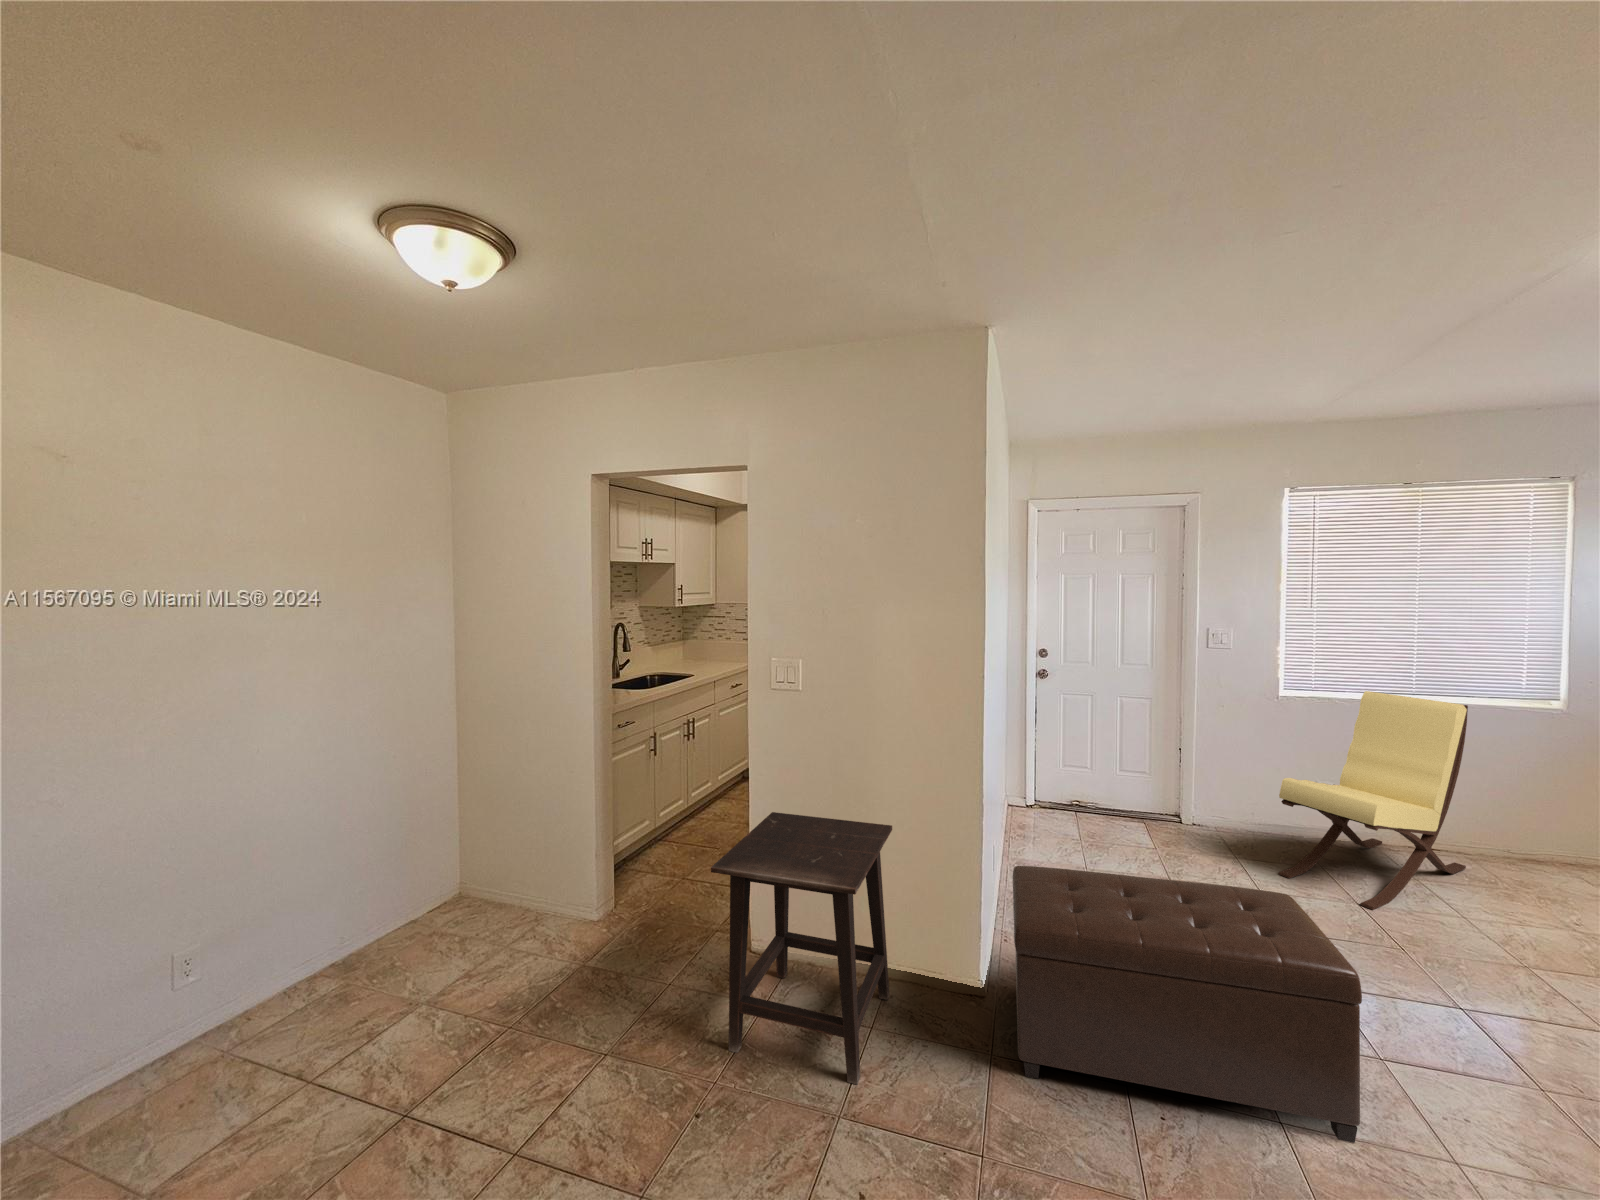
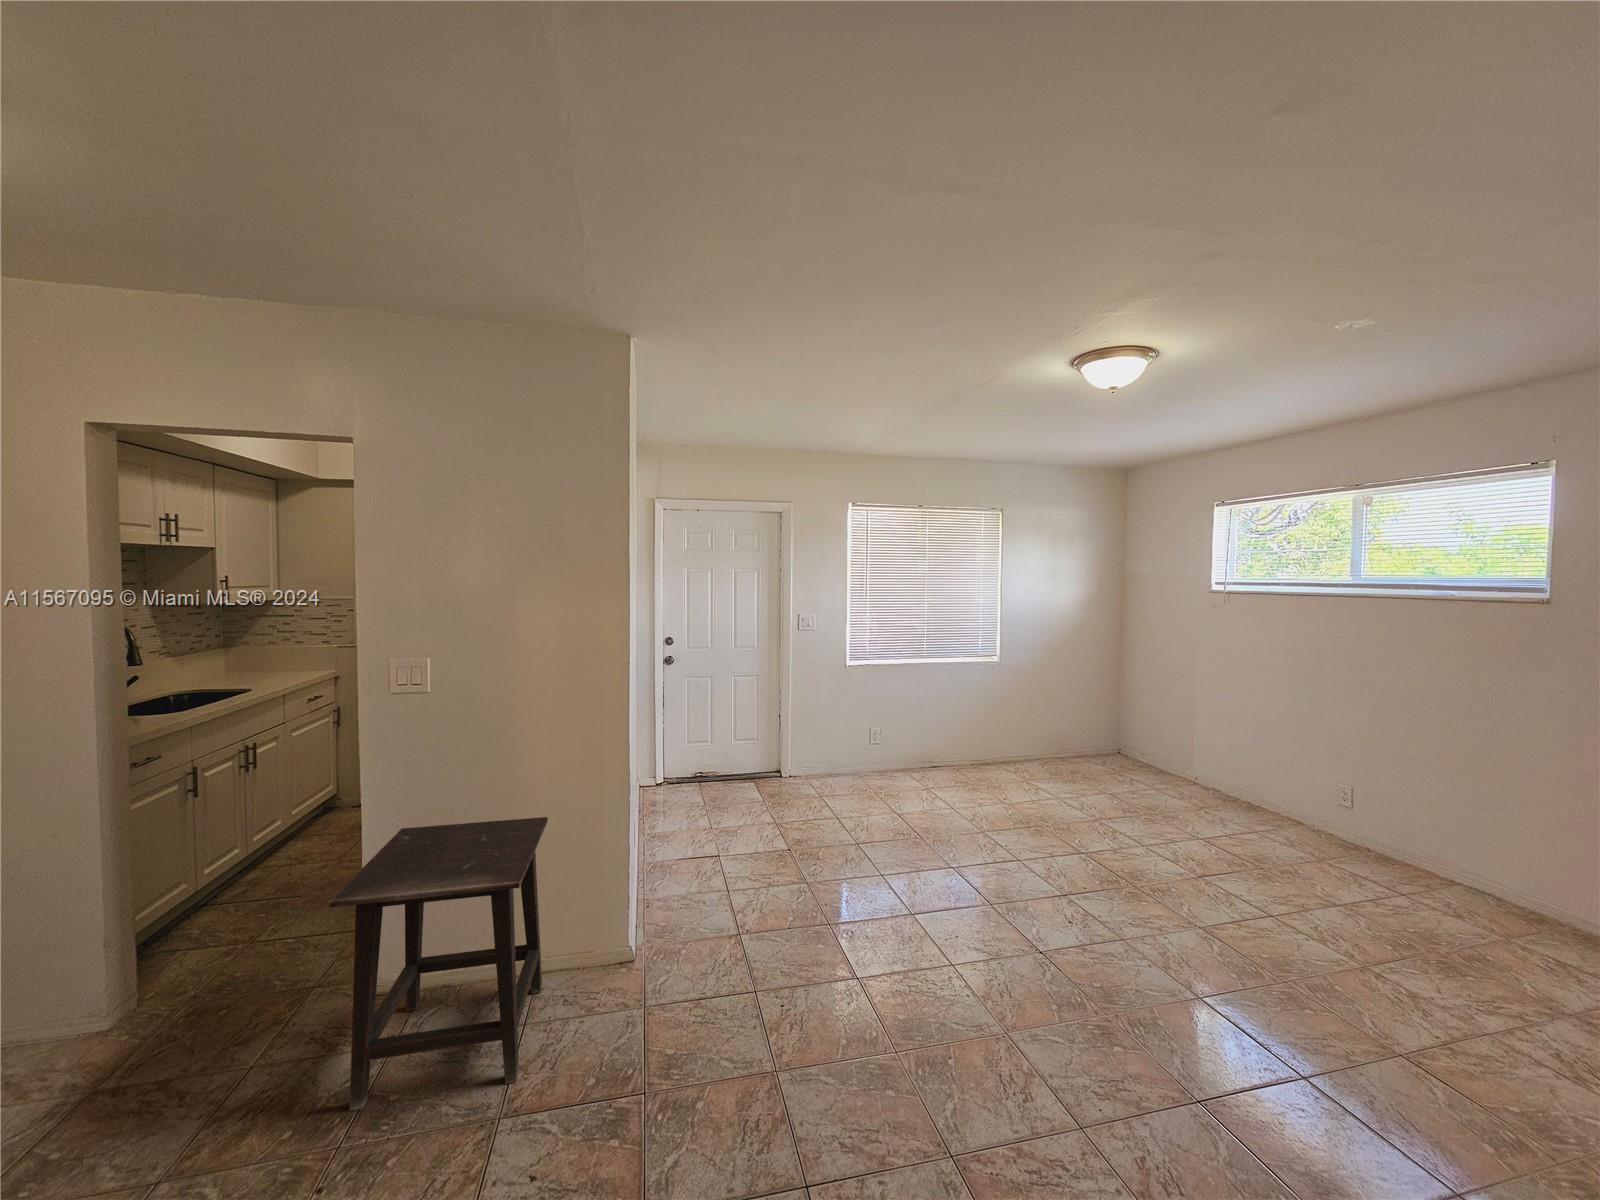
lounge chair: present [1279,691,1468,910] -> none [843,666,943,817]
ottoman: present [1013,866,1362,1143] -> none [662,812,899,1012]

